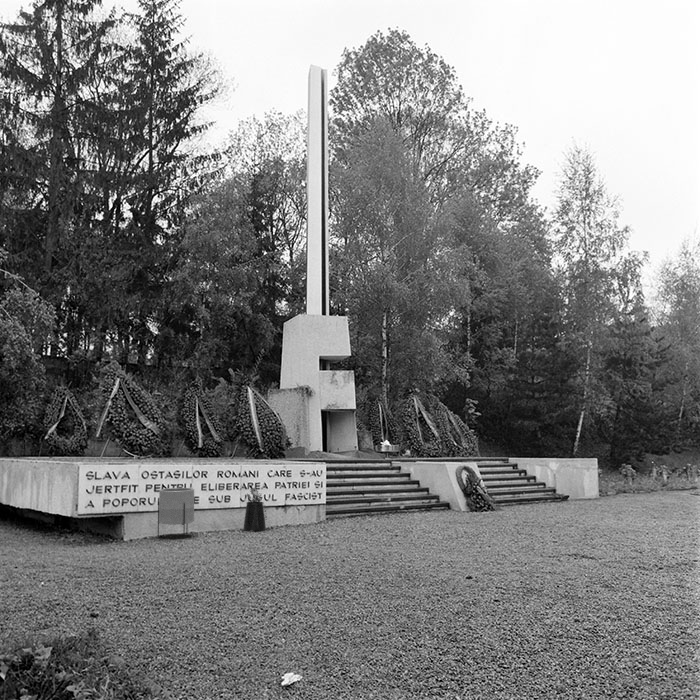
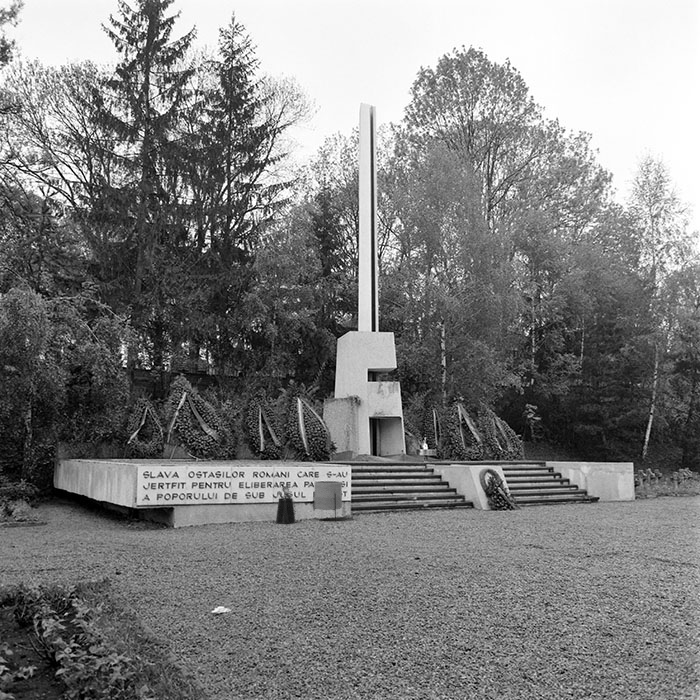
planter: present [158,488,194,538] -> present [314,481,342,521]

